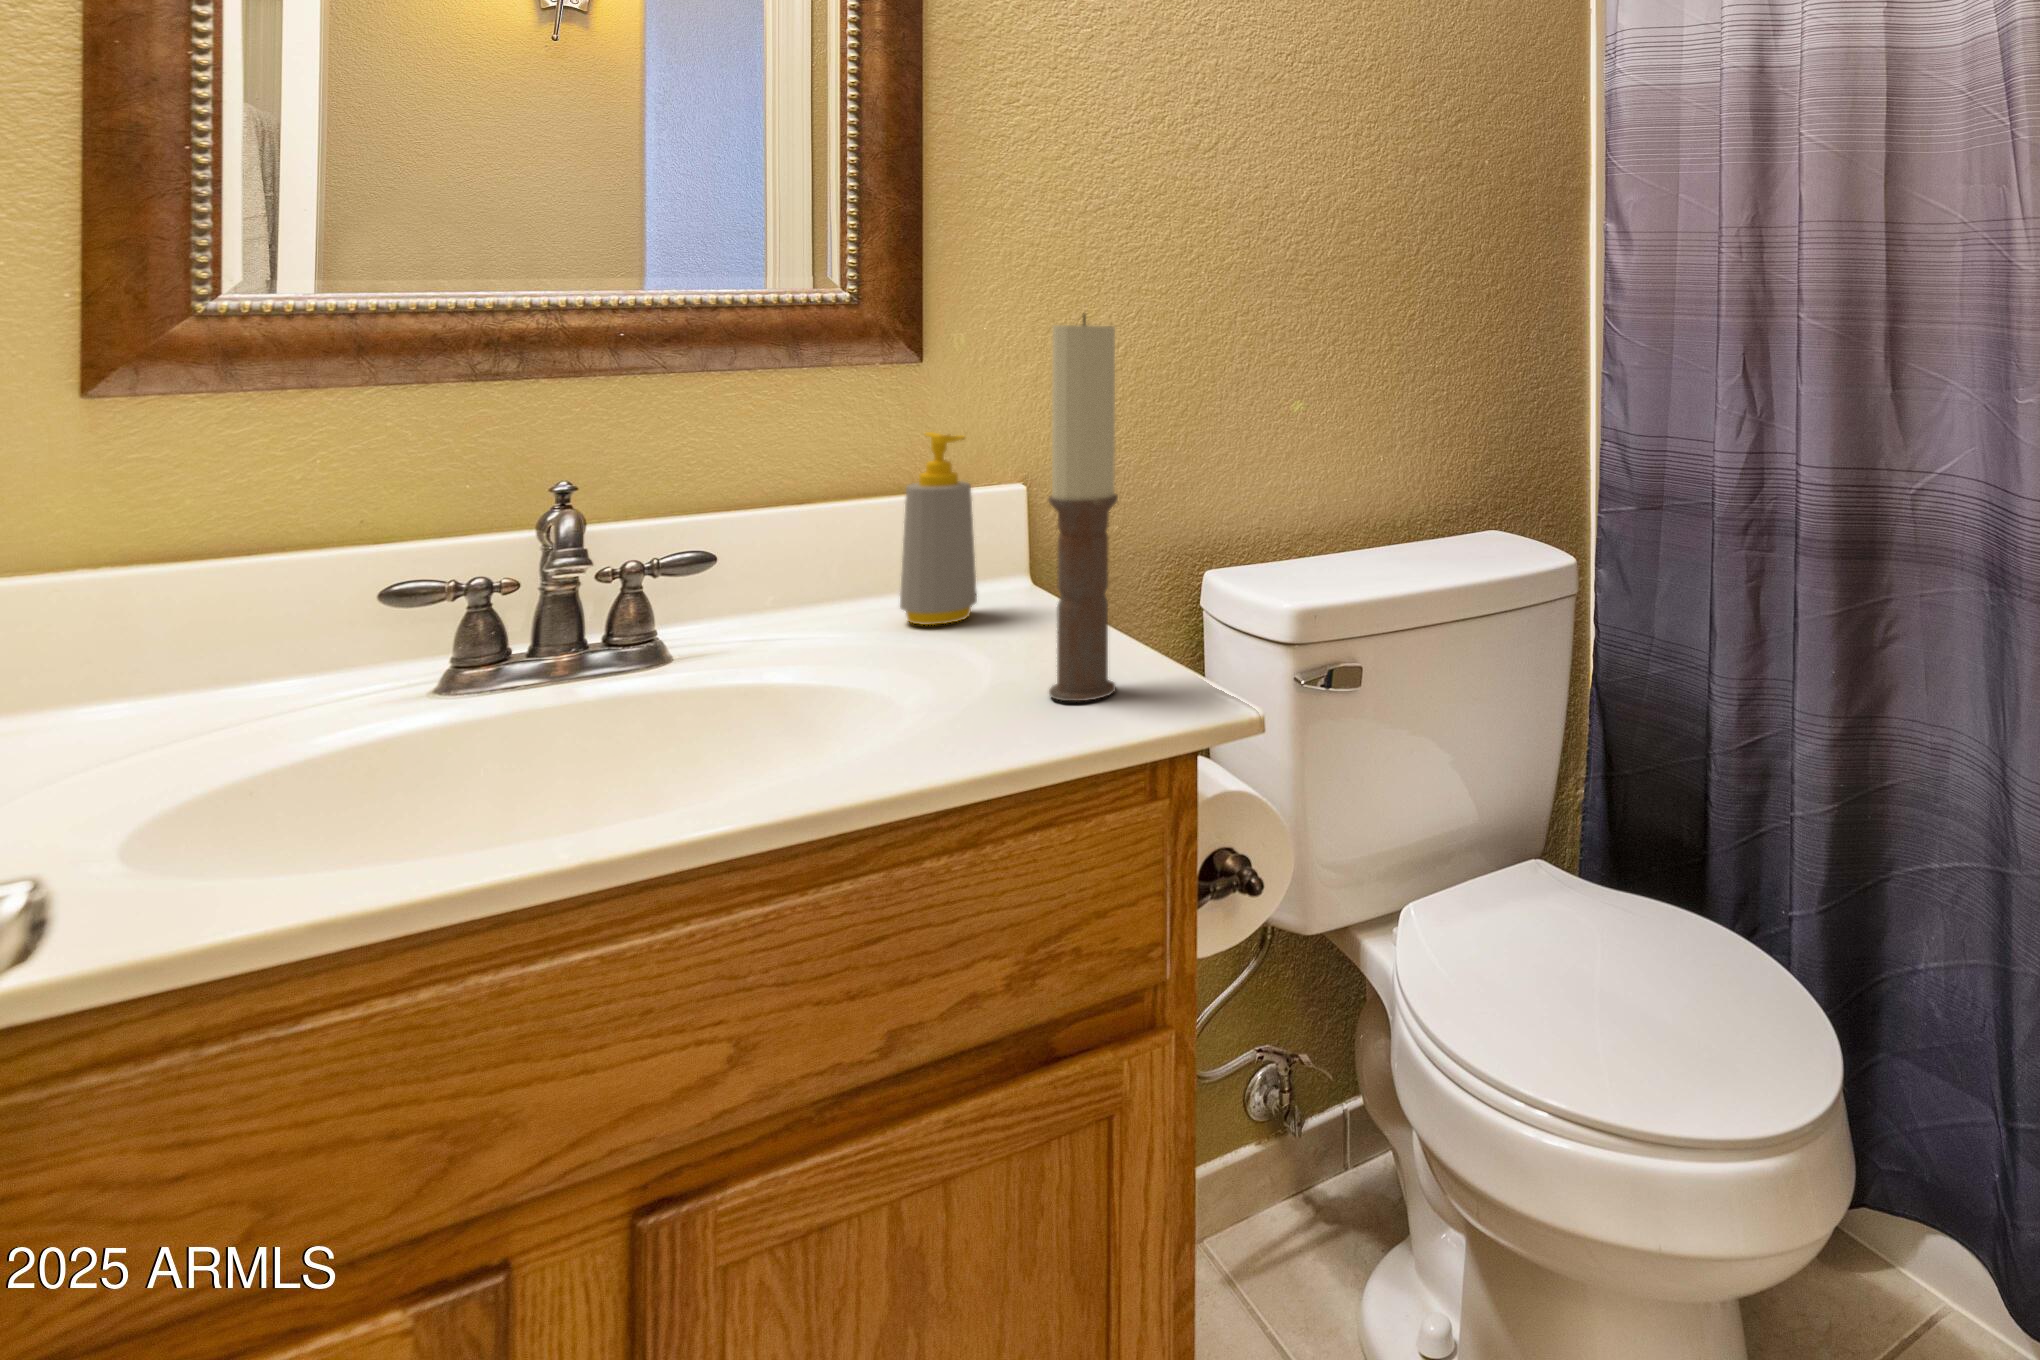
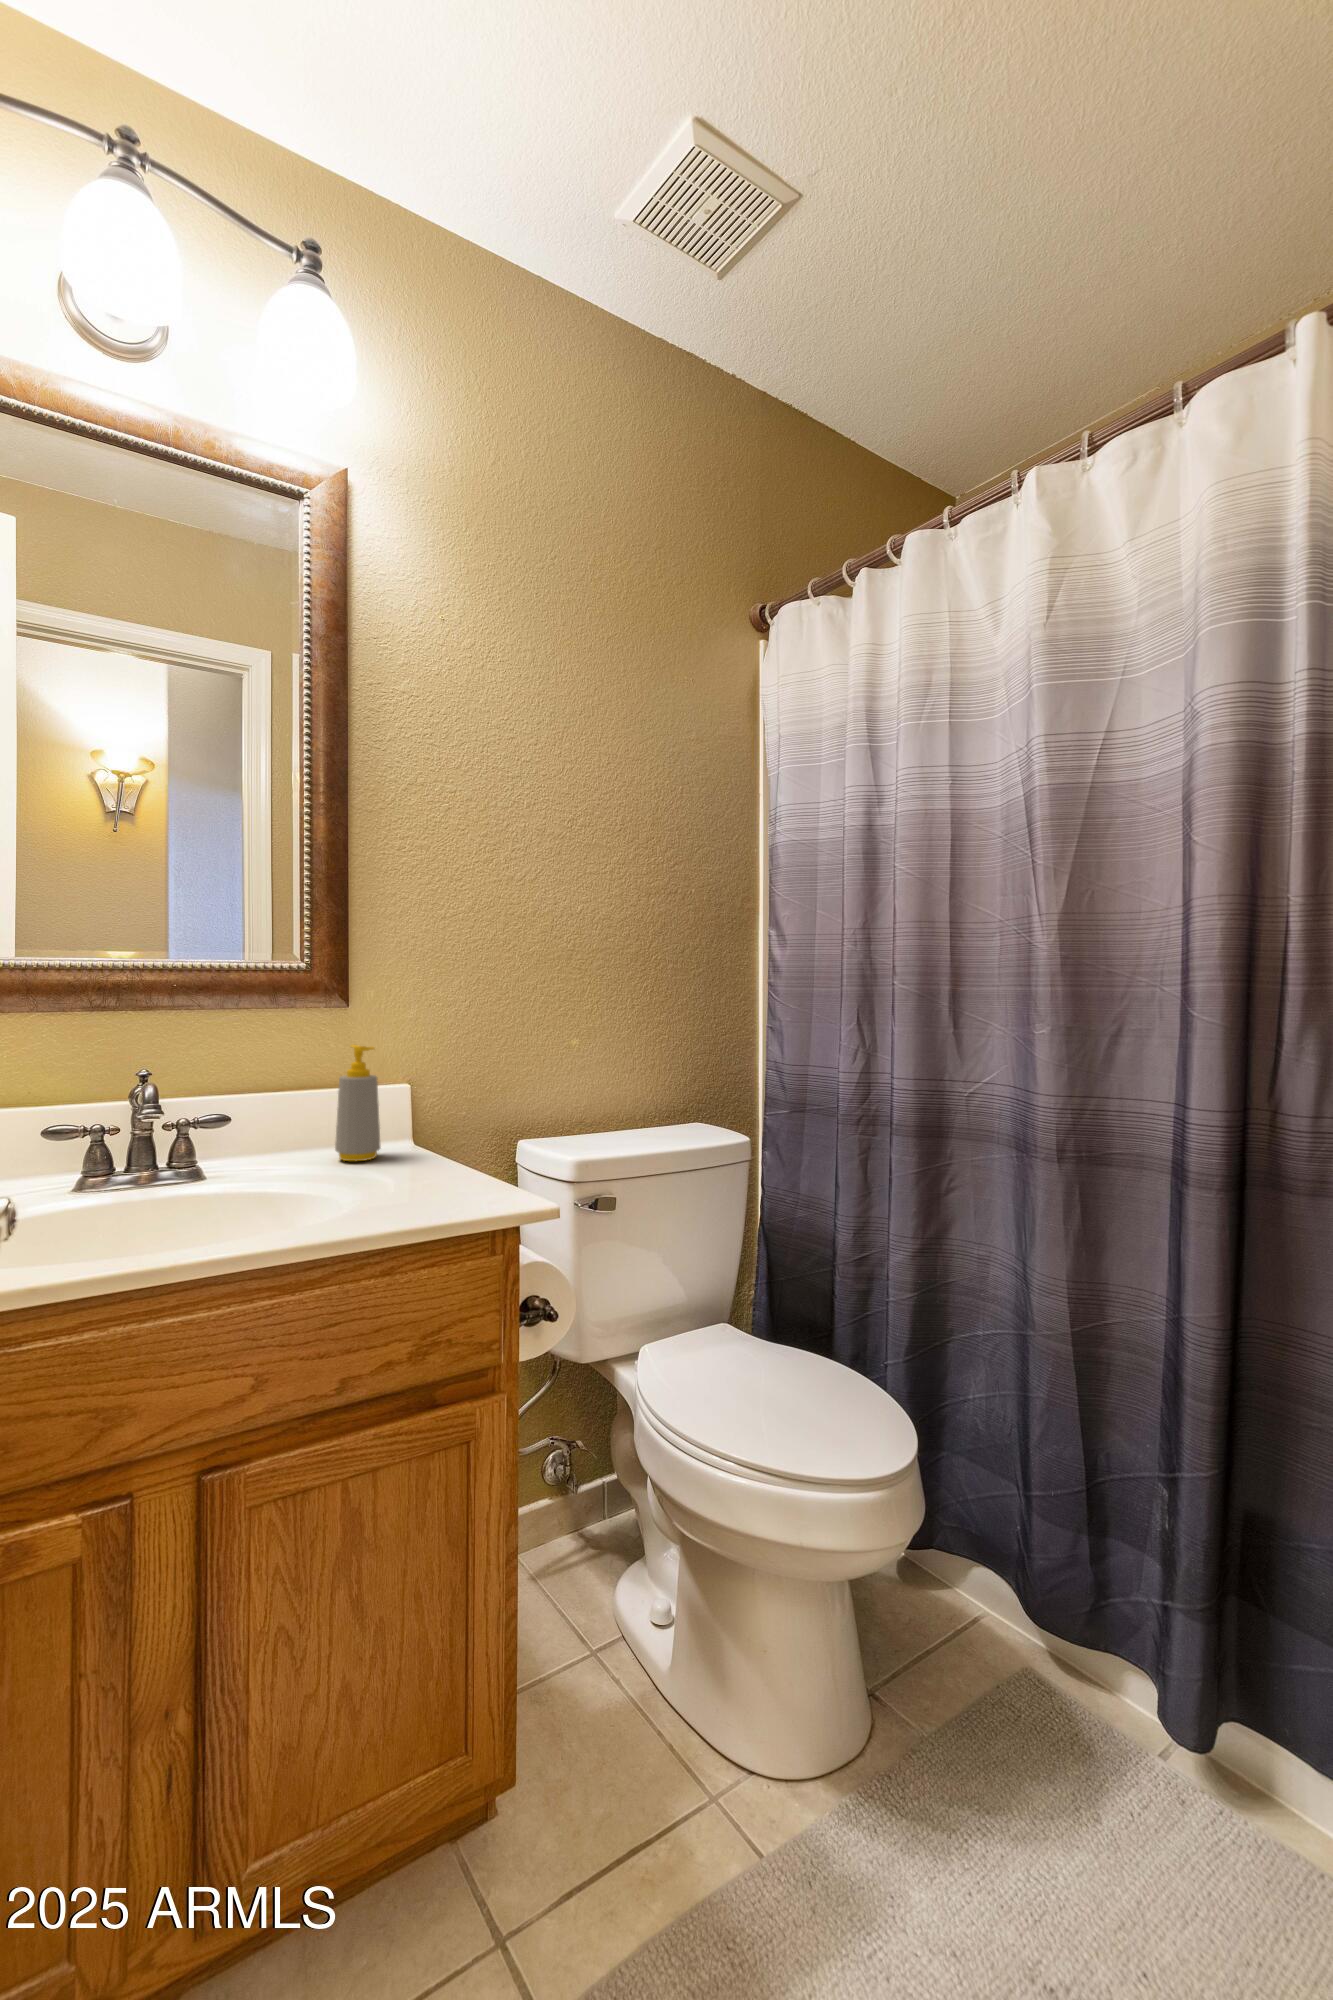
candle: present [1049,315,1118,701] -> none [428,974,467,1204]

